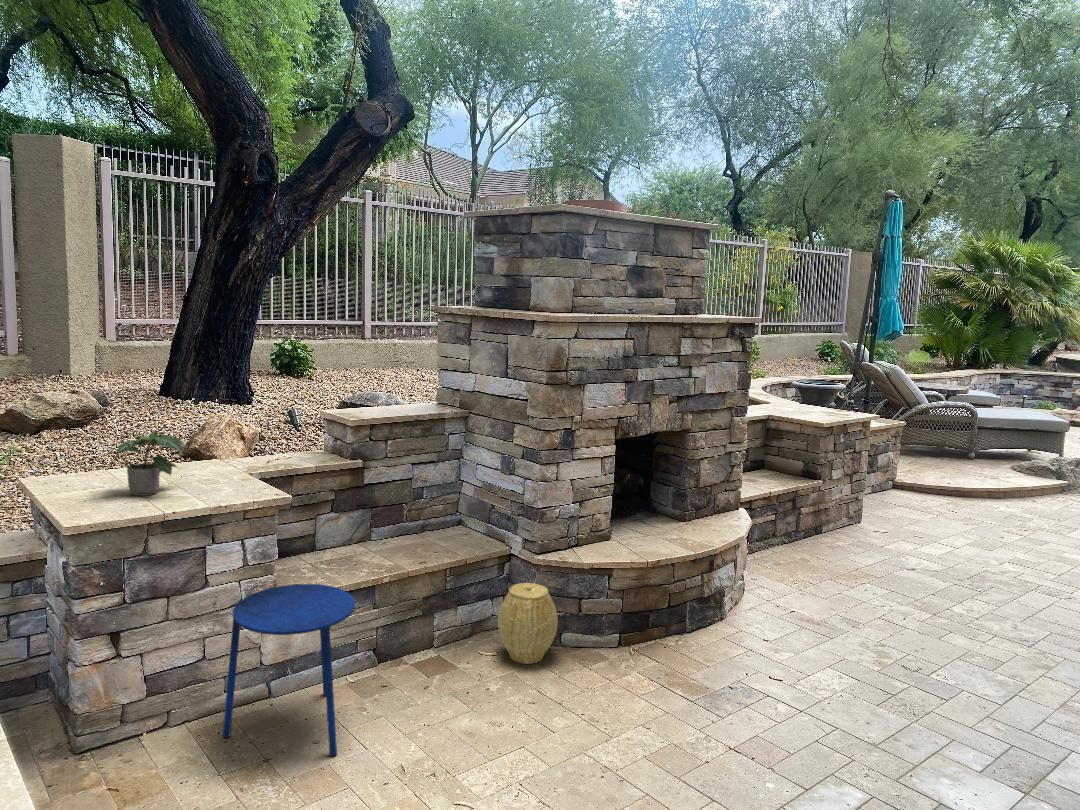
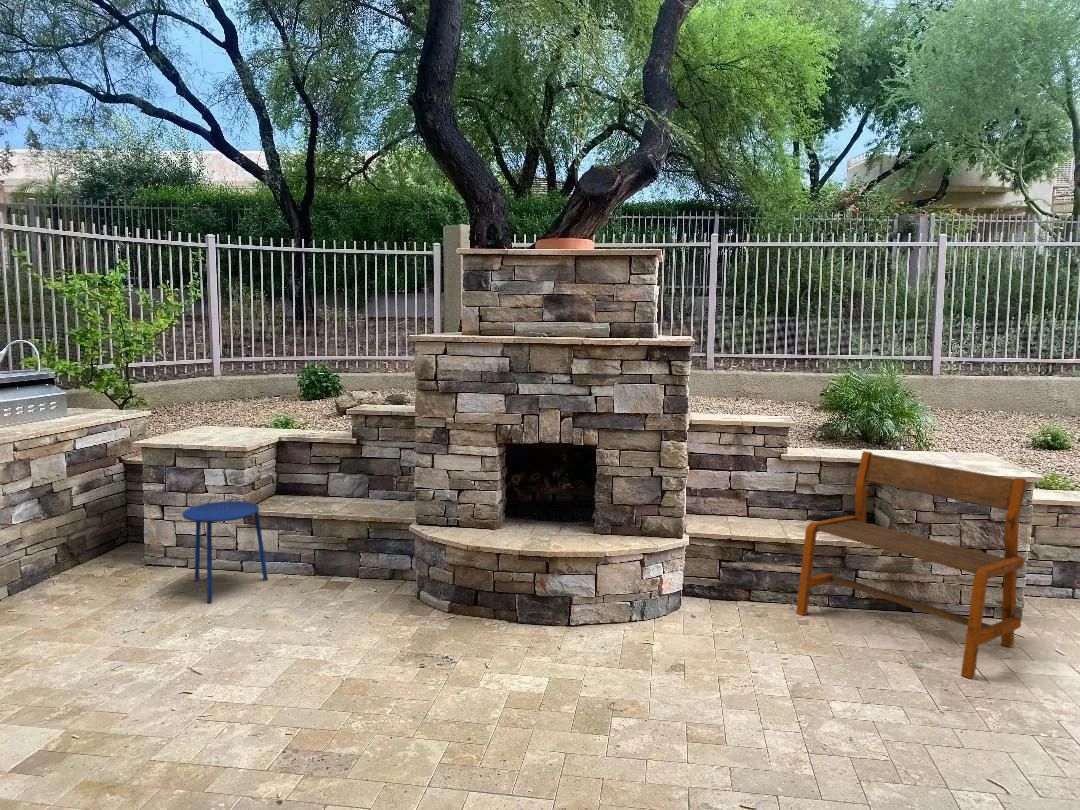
bench: none [780,408,952,566] -> present [796,451,1026,679]
potted plant: present [116,430,185,496] -> none [184,400,229,436]
woven basket: present [498,583,558,664] -> none [368,543,415,604]

